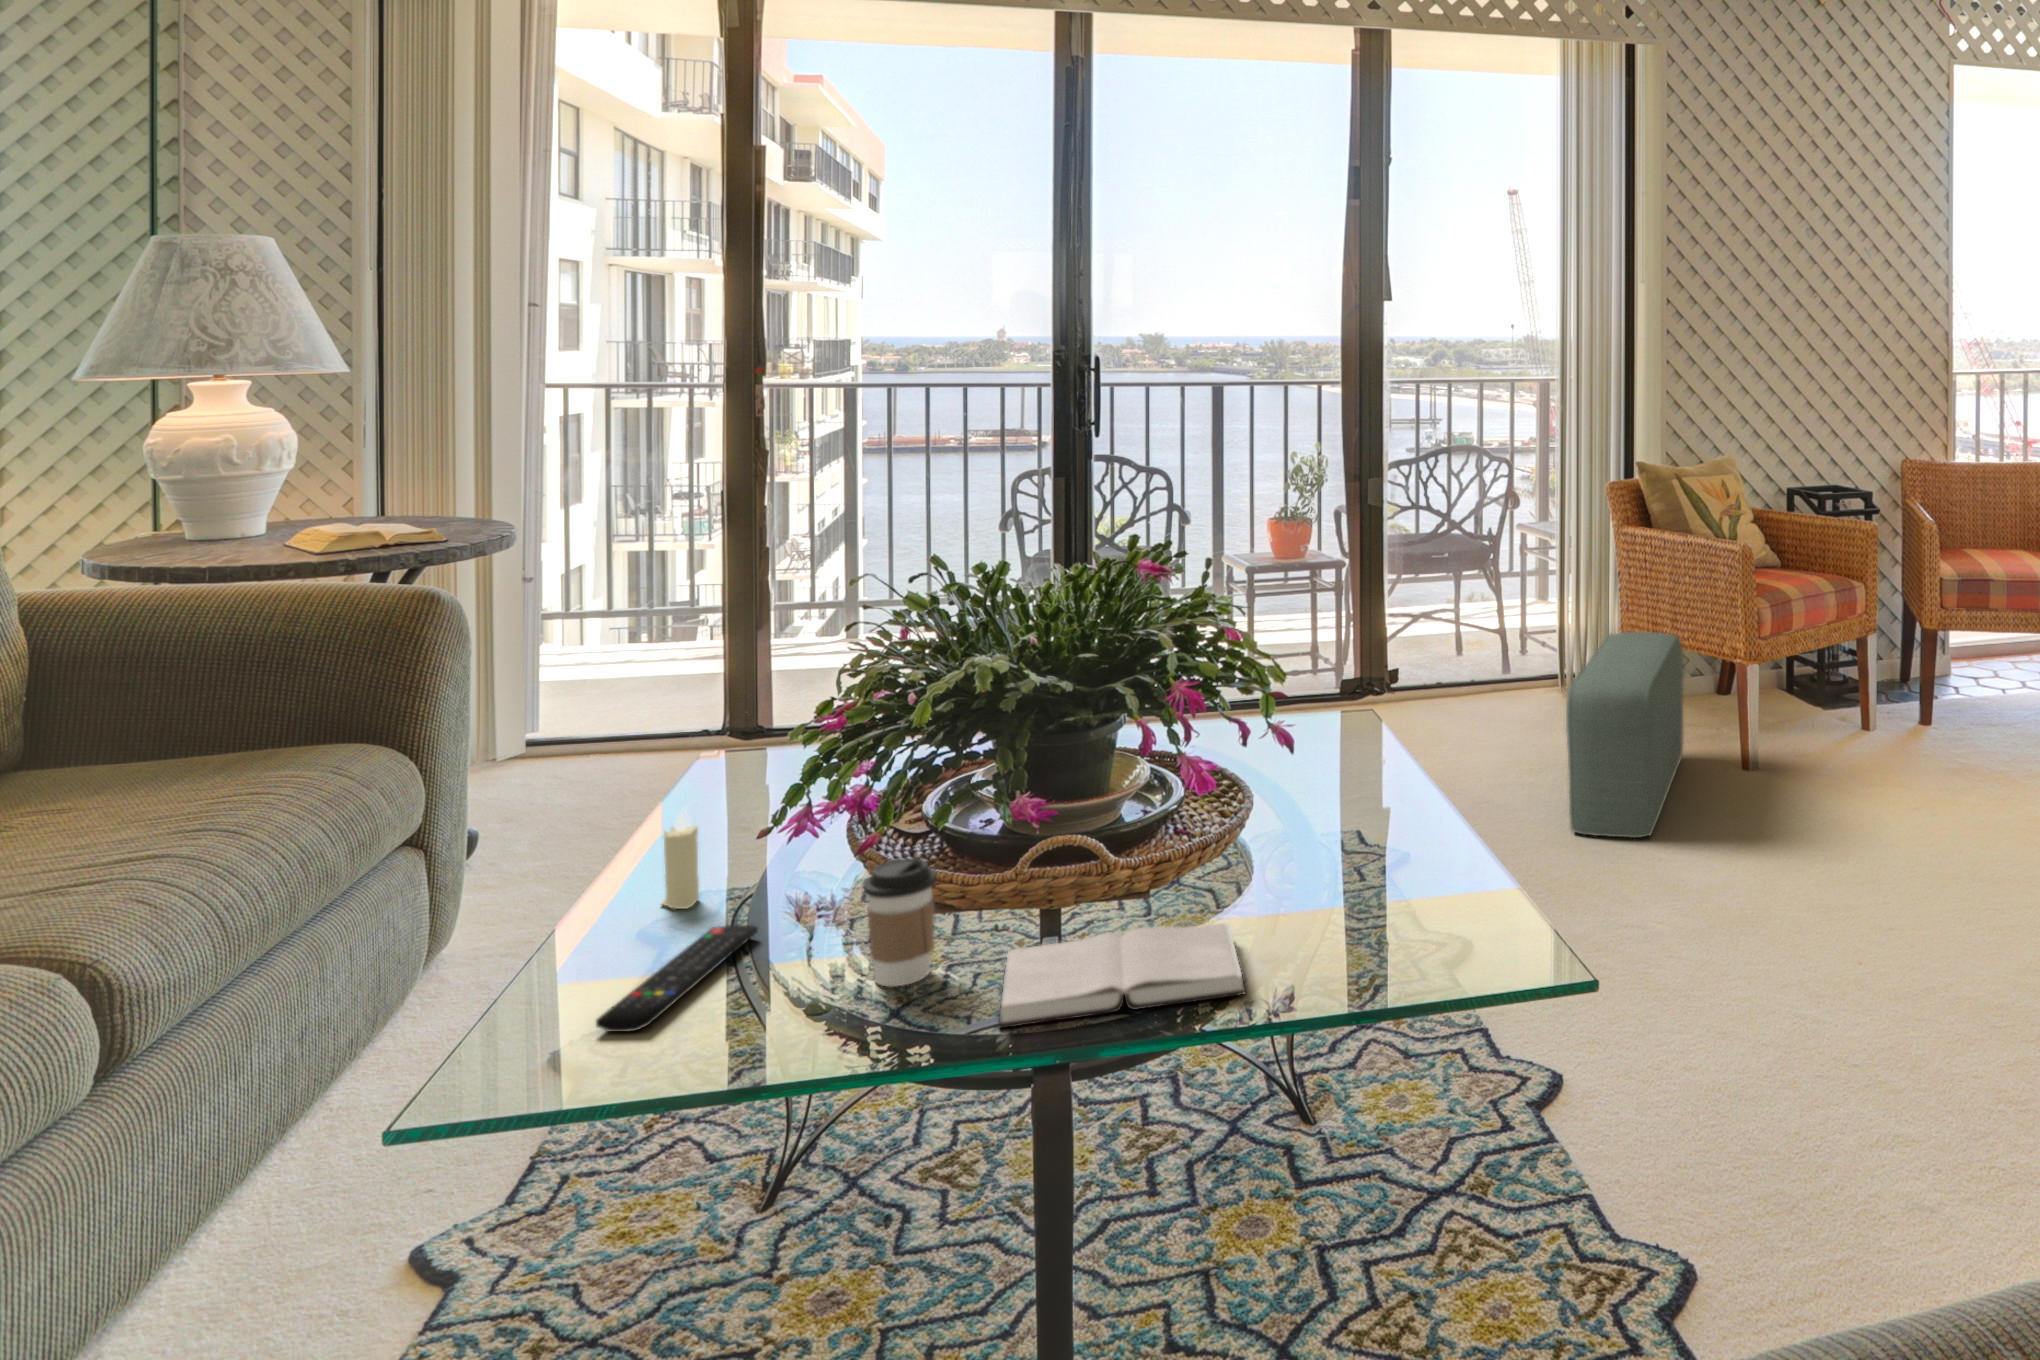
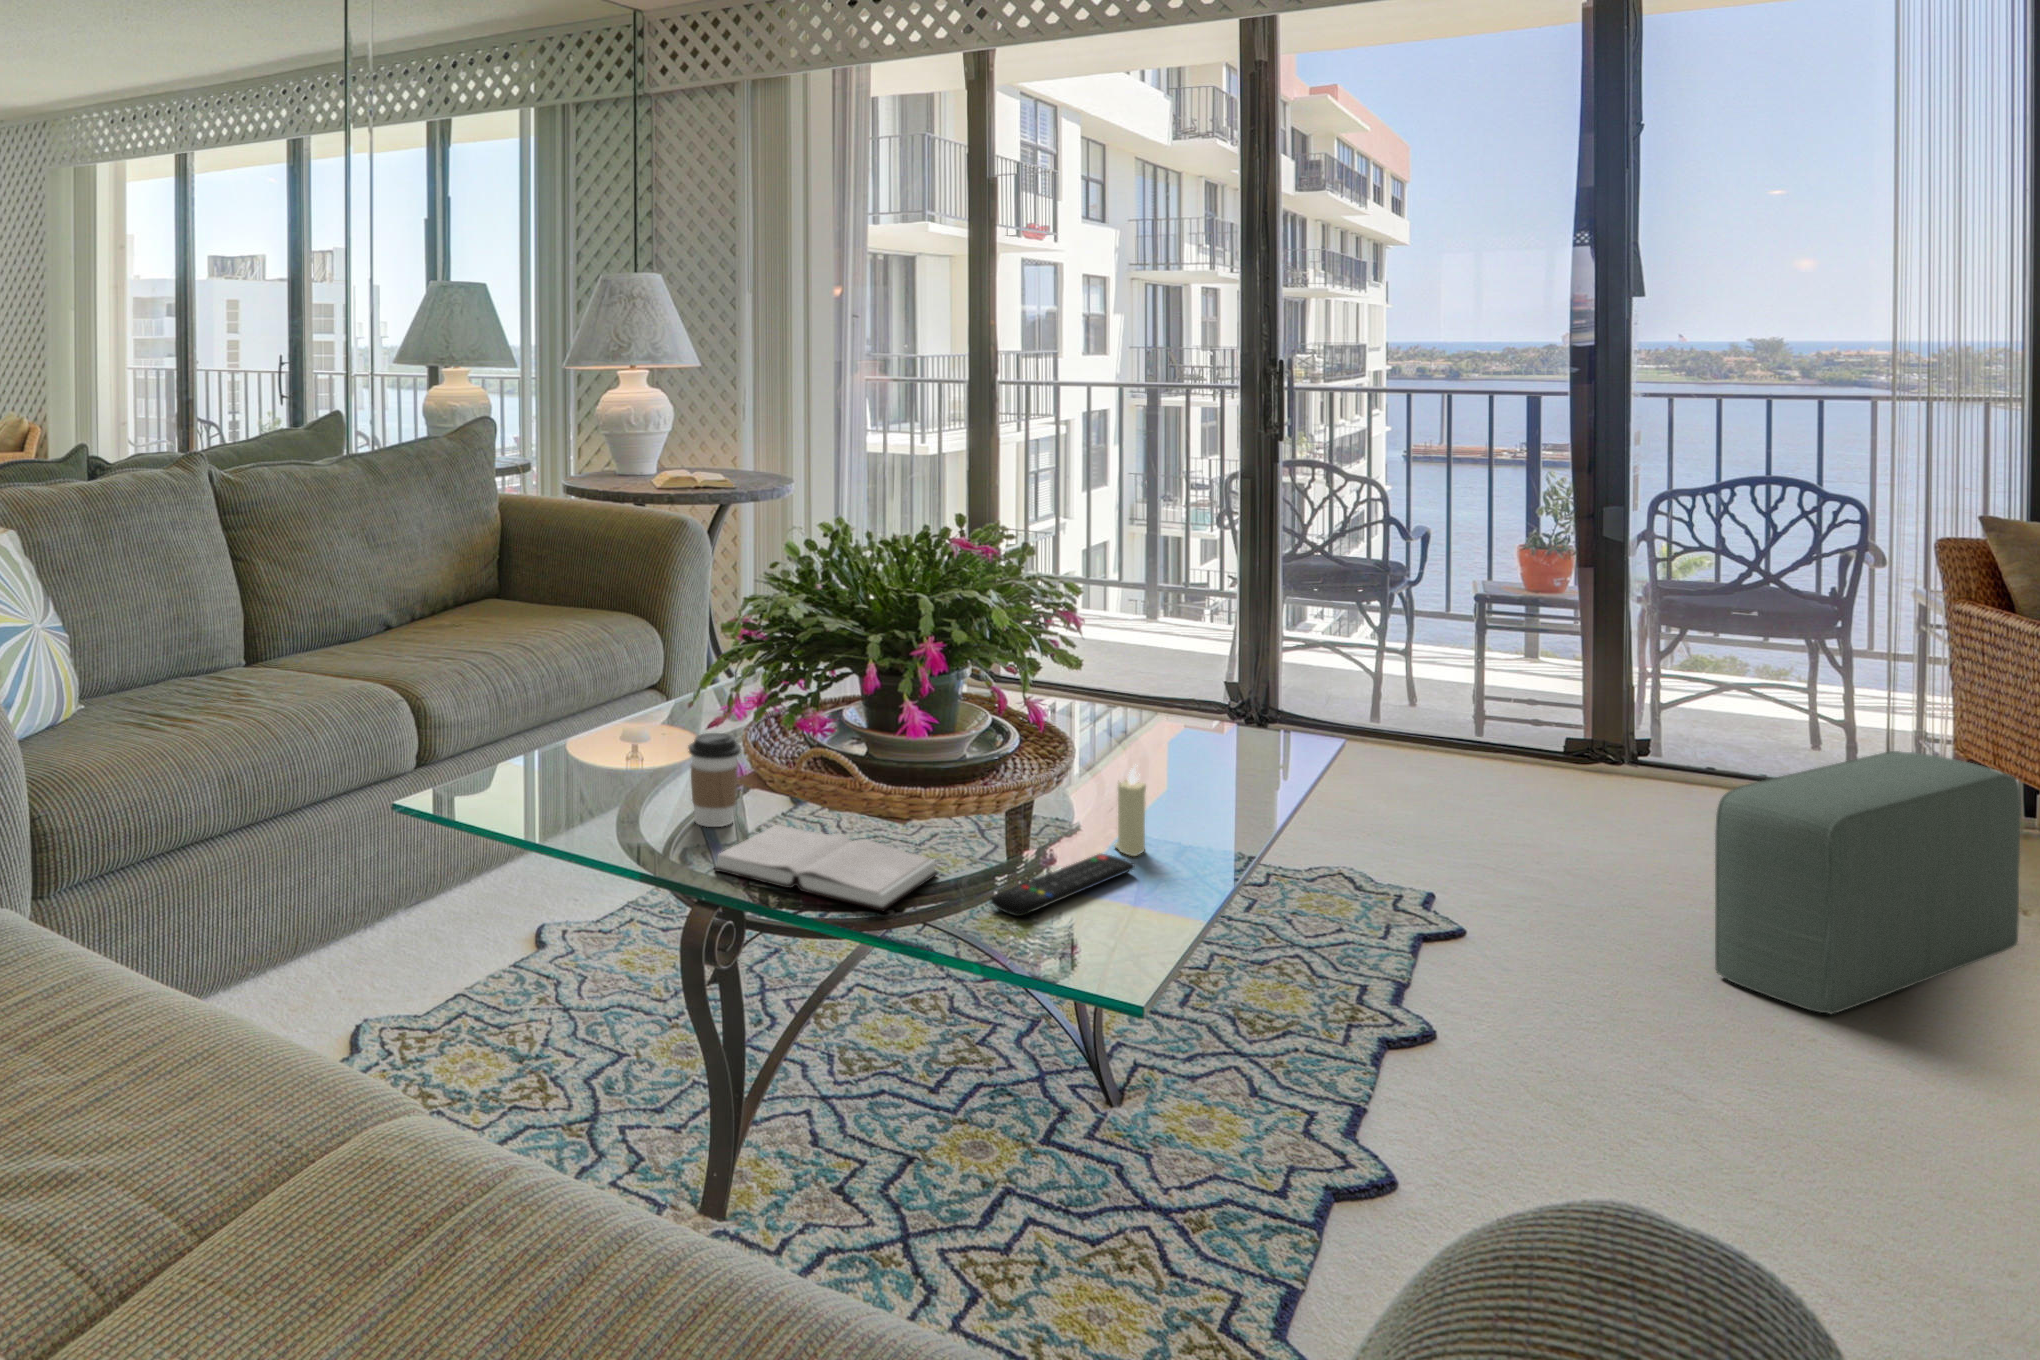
candle: present [661,810,699,909] -> present [1114,765,1146,856]
remote control: present [596,925,758,1032] -> present [990,854,1135,916]

